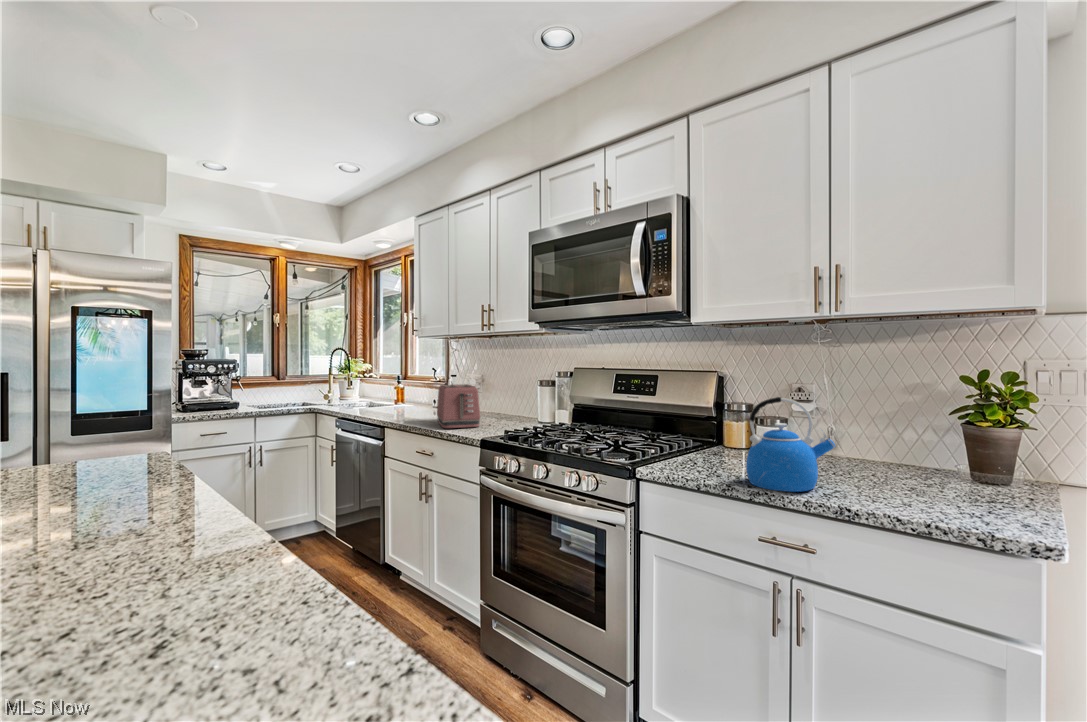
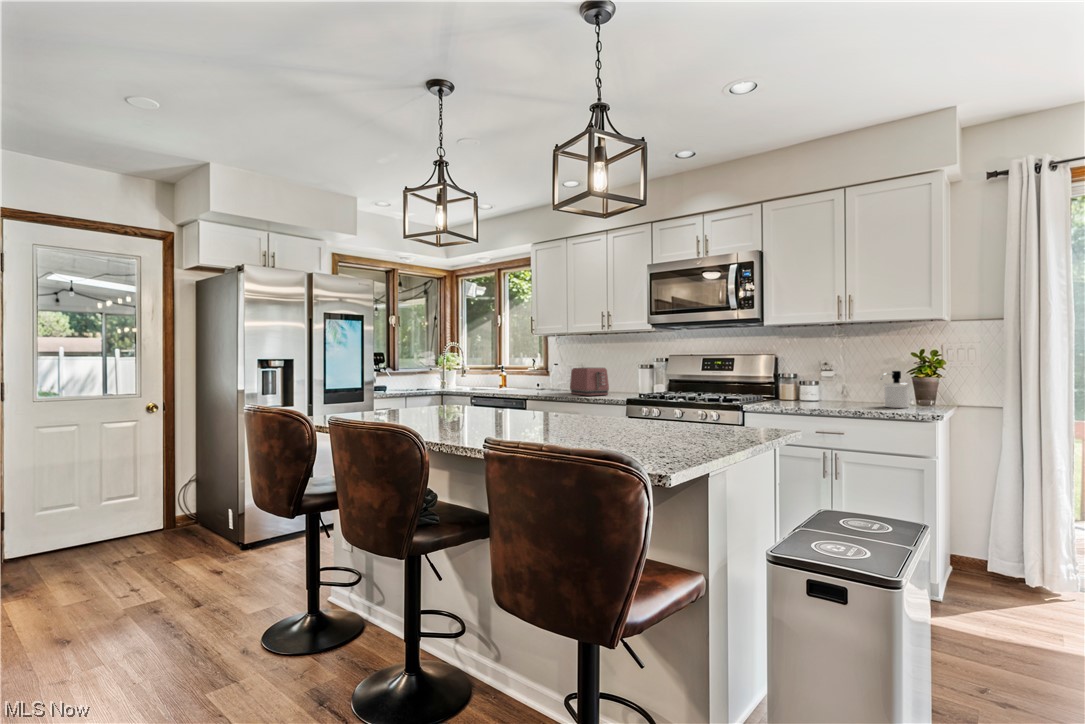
kettle: present [746,397,835,492] -> none [806,363,851,409]
soap dispenser: none [896,415,960,495] -> present [881,371,910,408]

